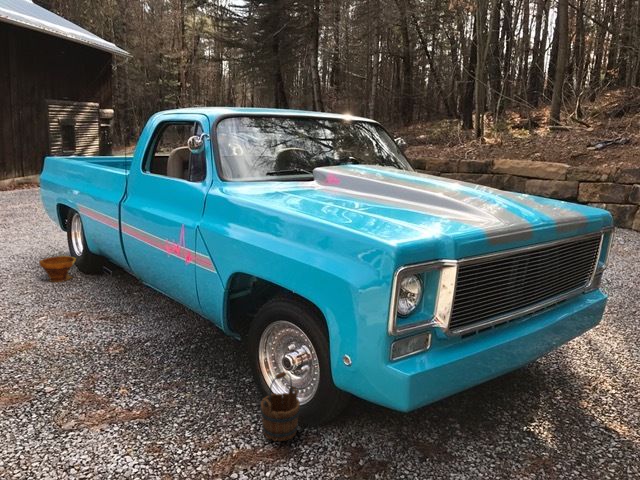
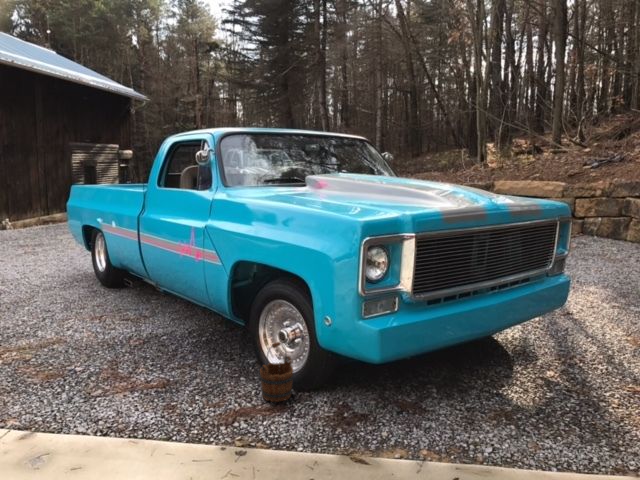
planter: present [39,256,76,282] -> none [68,270,100,293]

